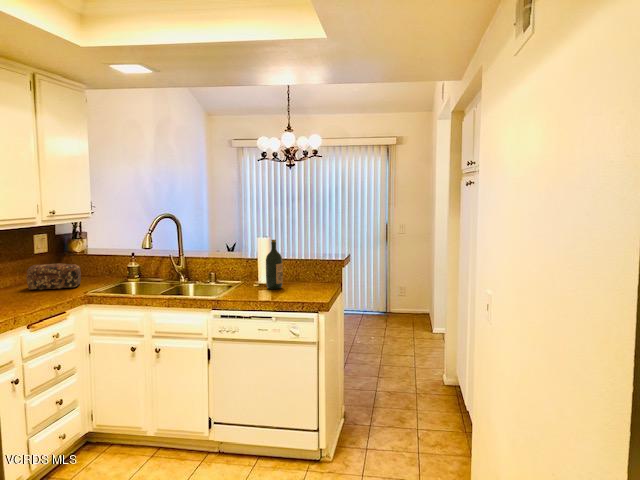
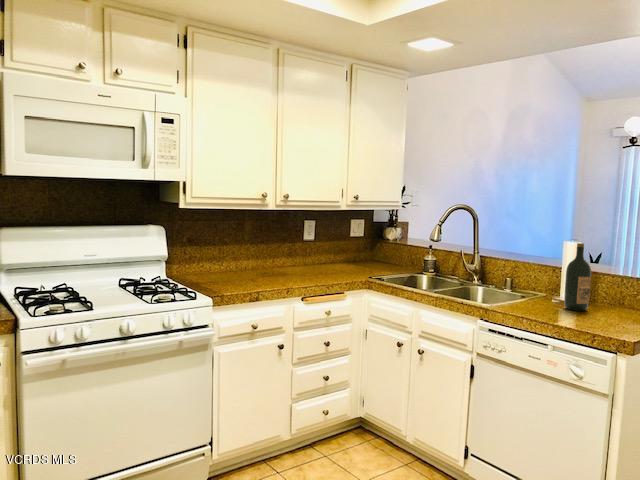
bread loaf: present [27,263,81,290] -> none [331,246,379,272]

